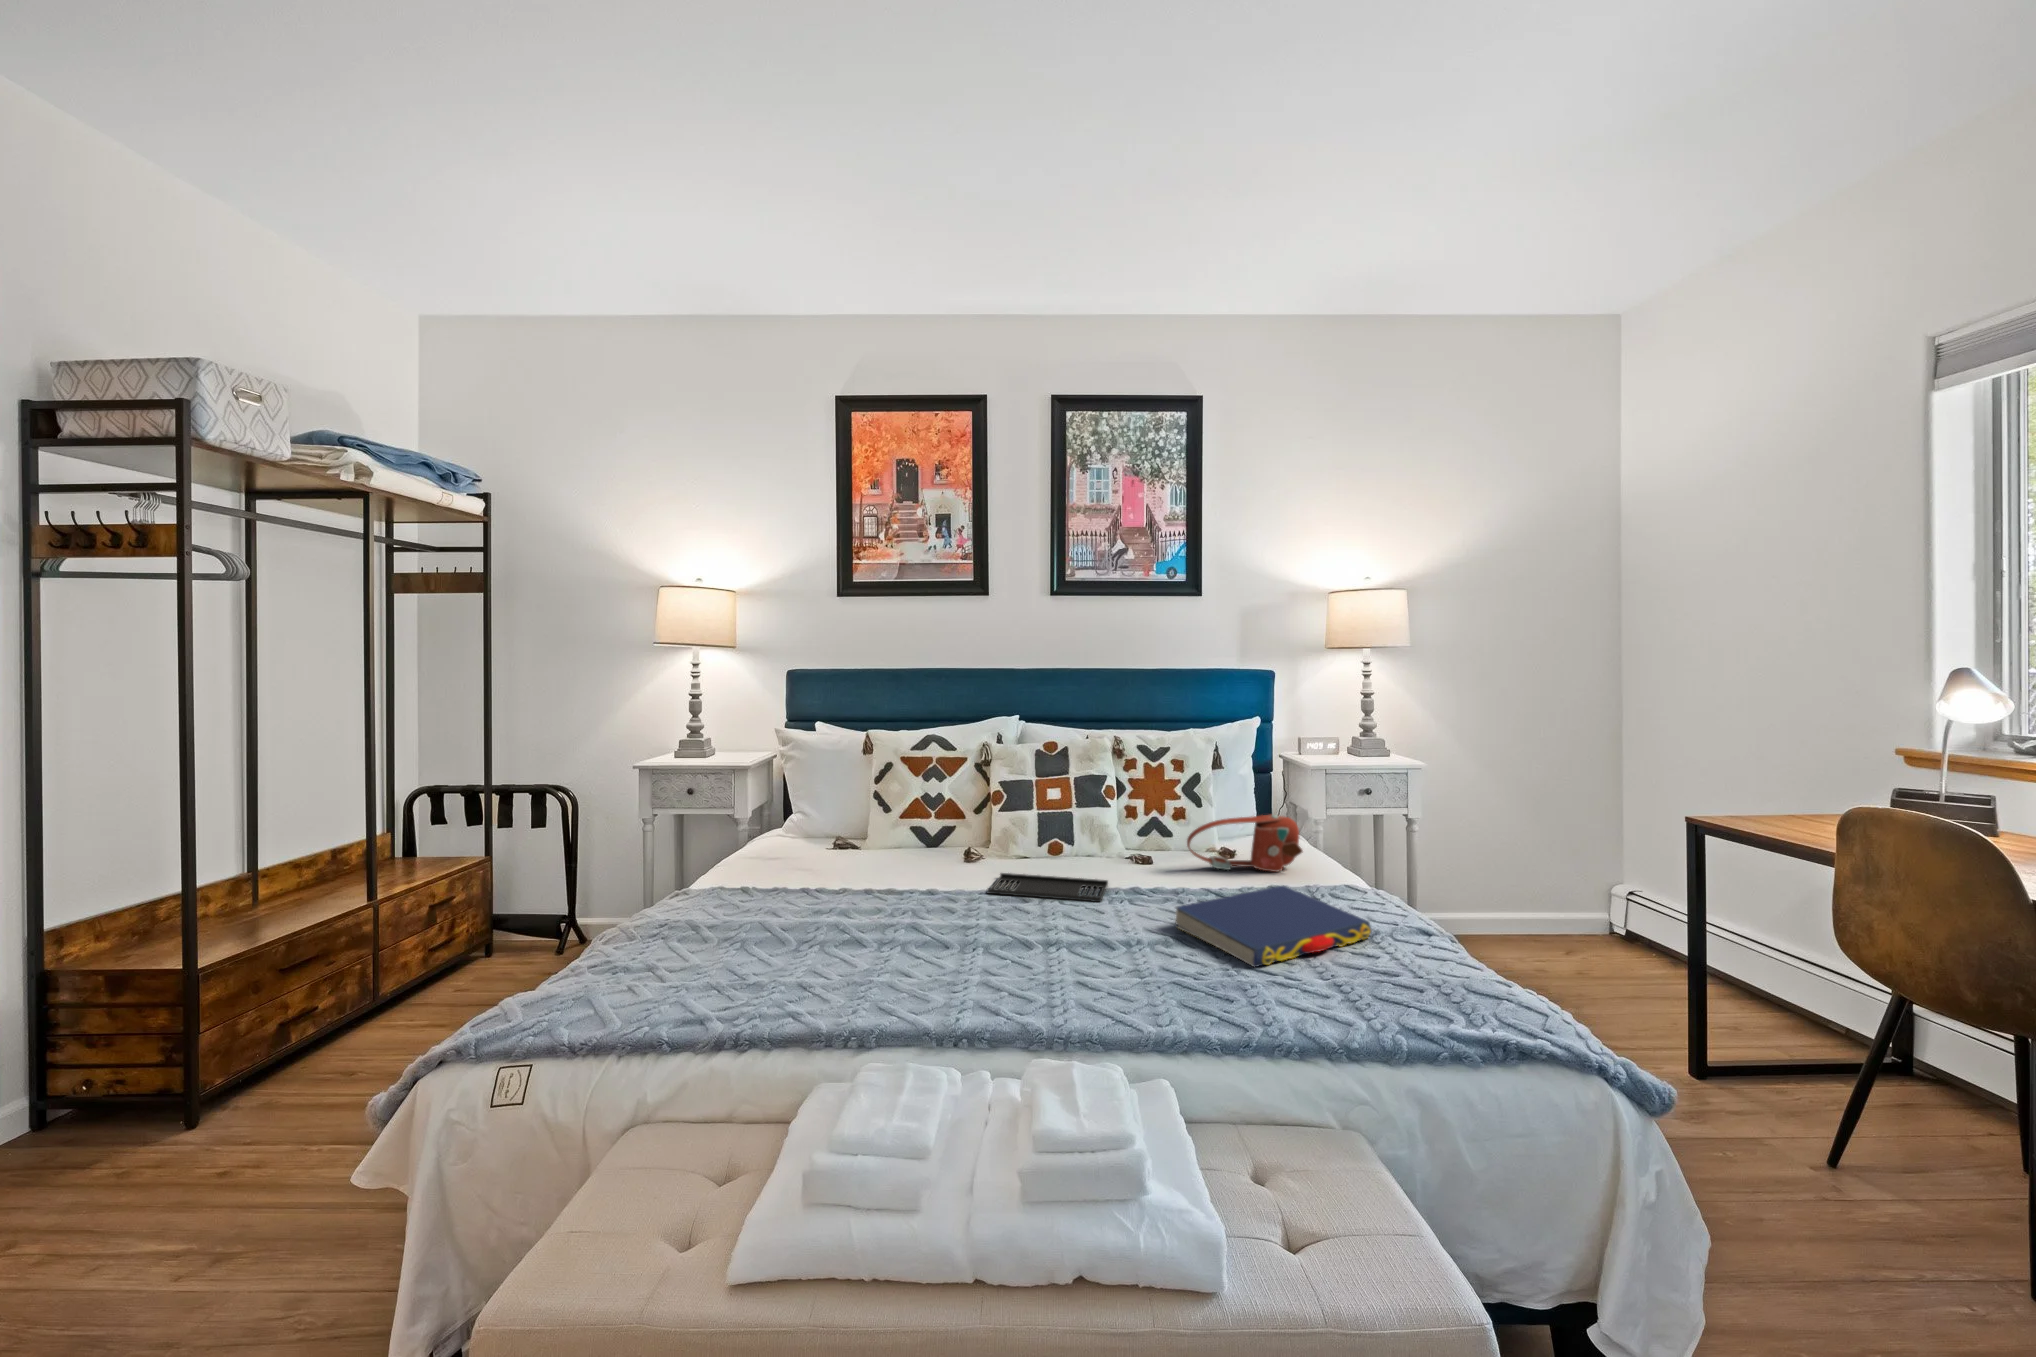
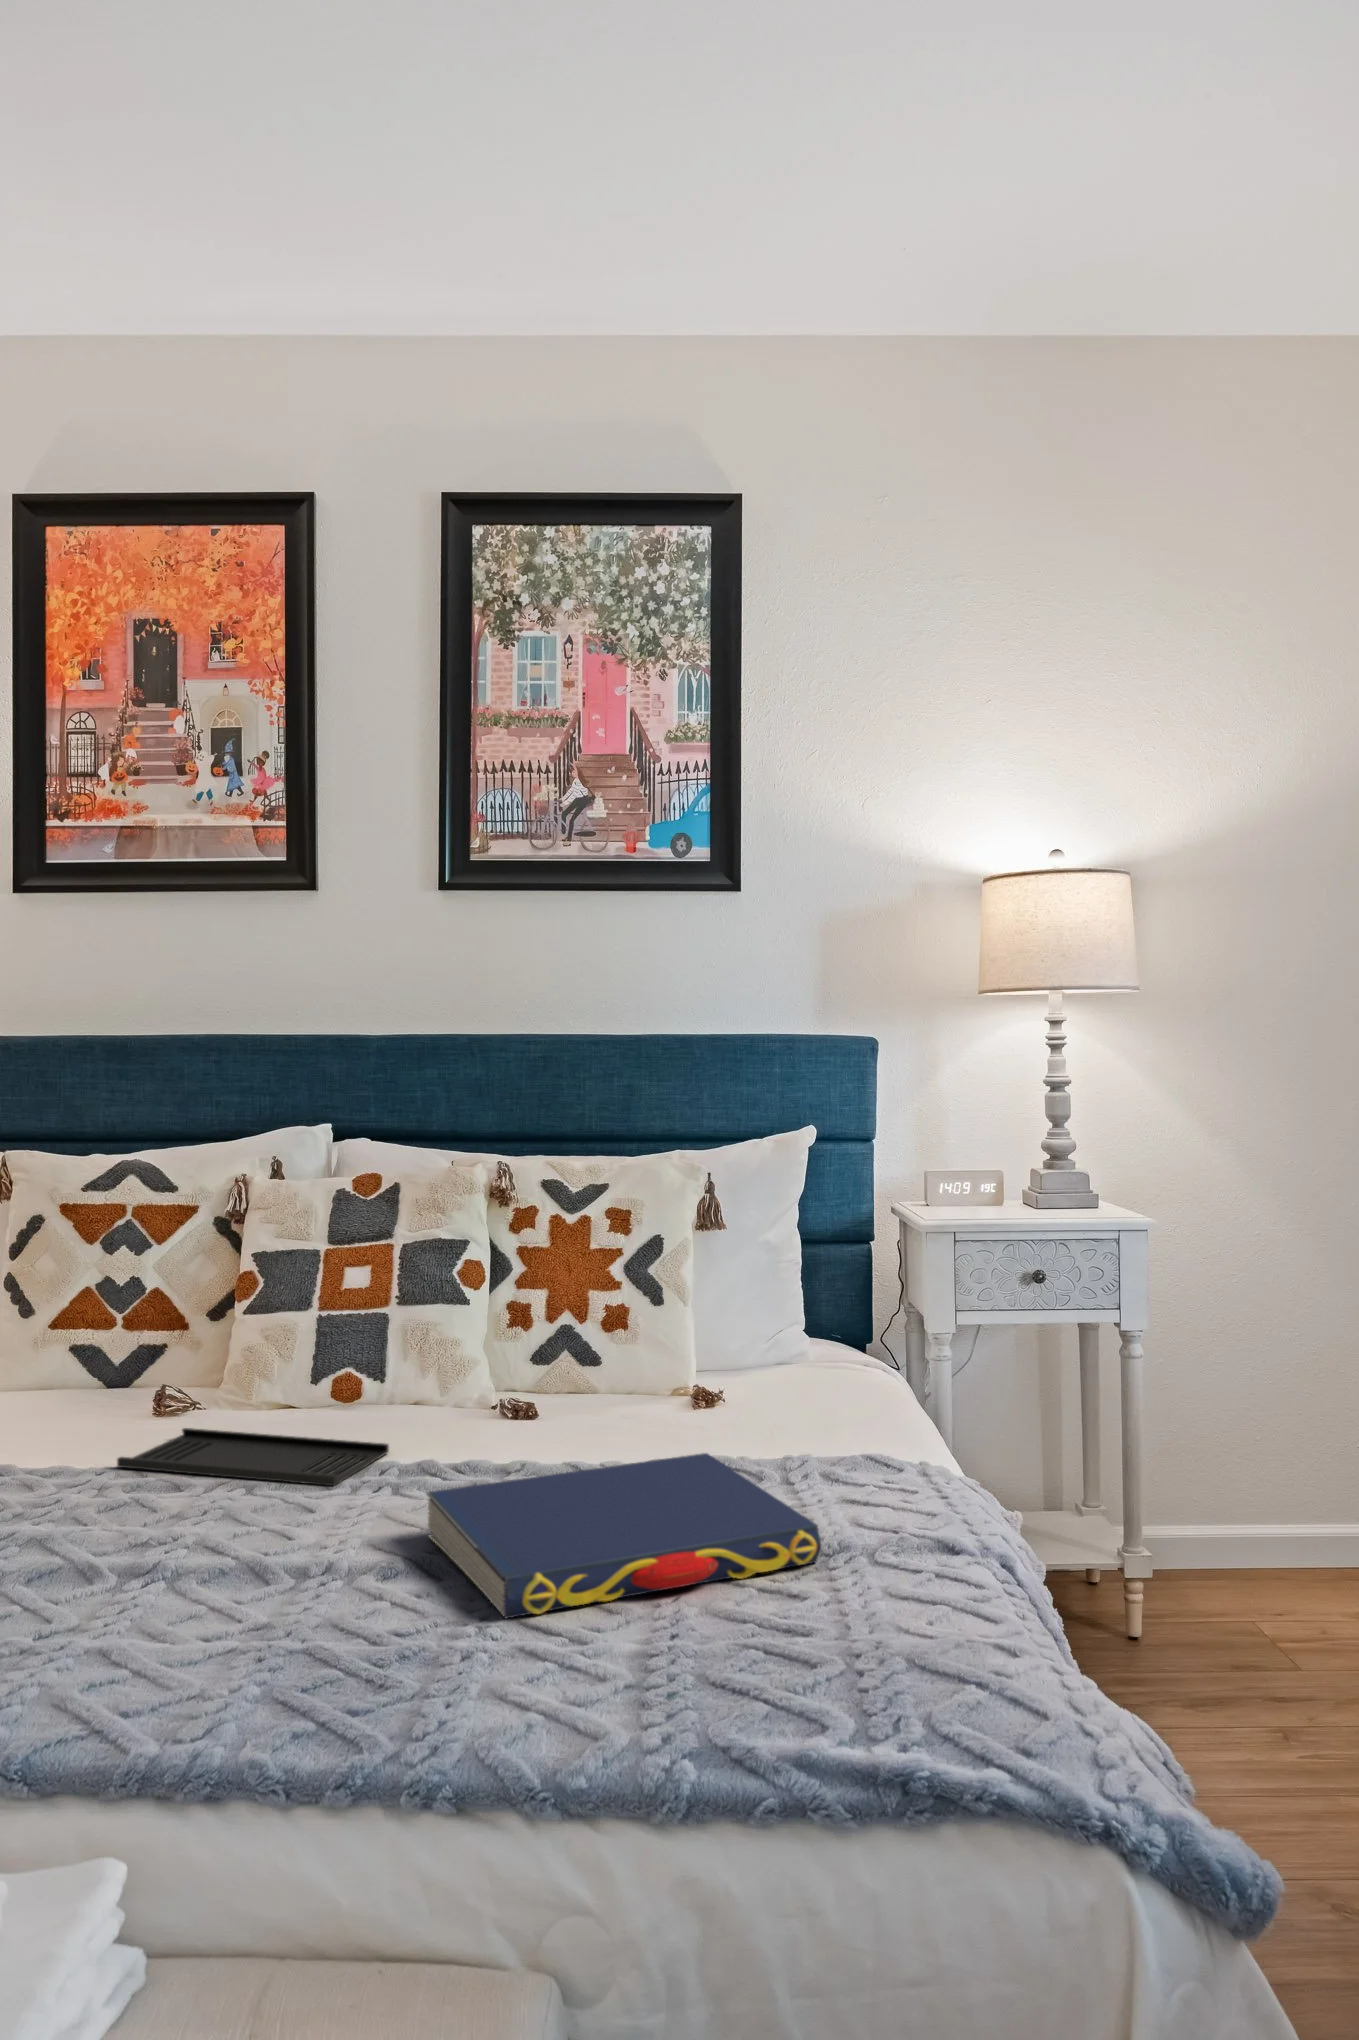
handbag: present [1187,815,1303,872] -> none [581,1312,816,1432]

